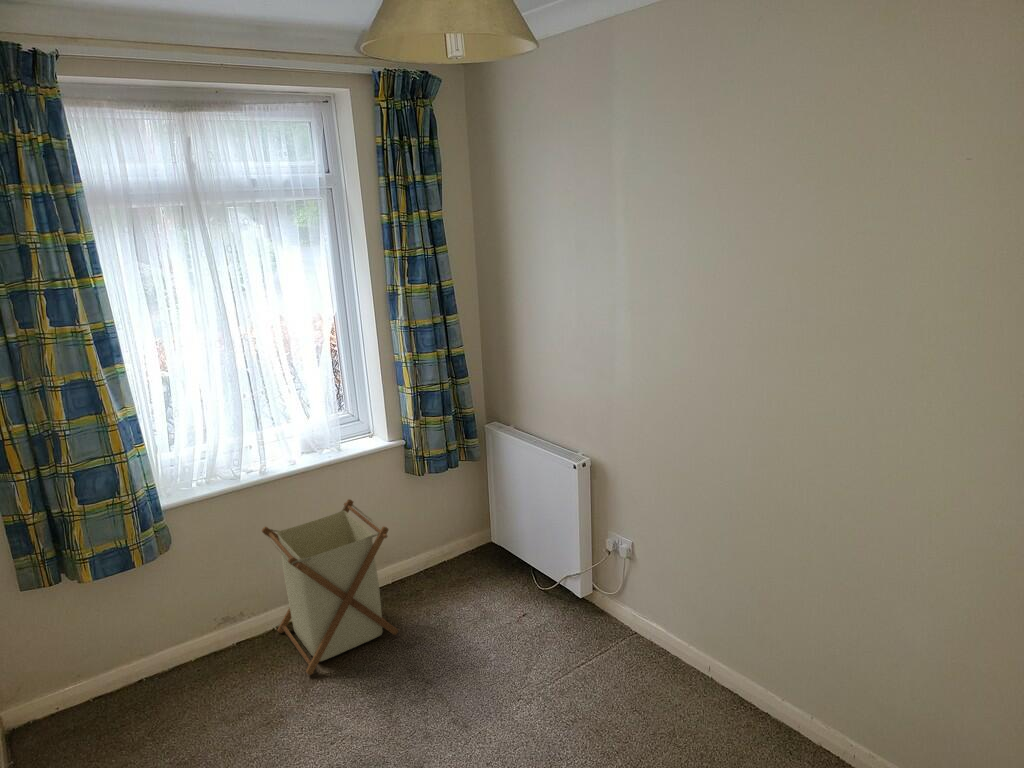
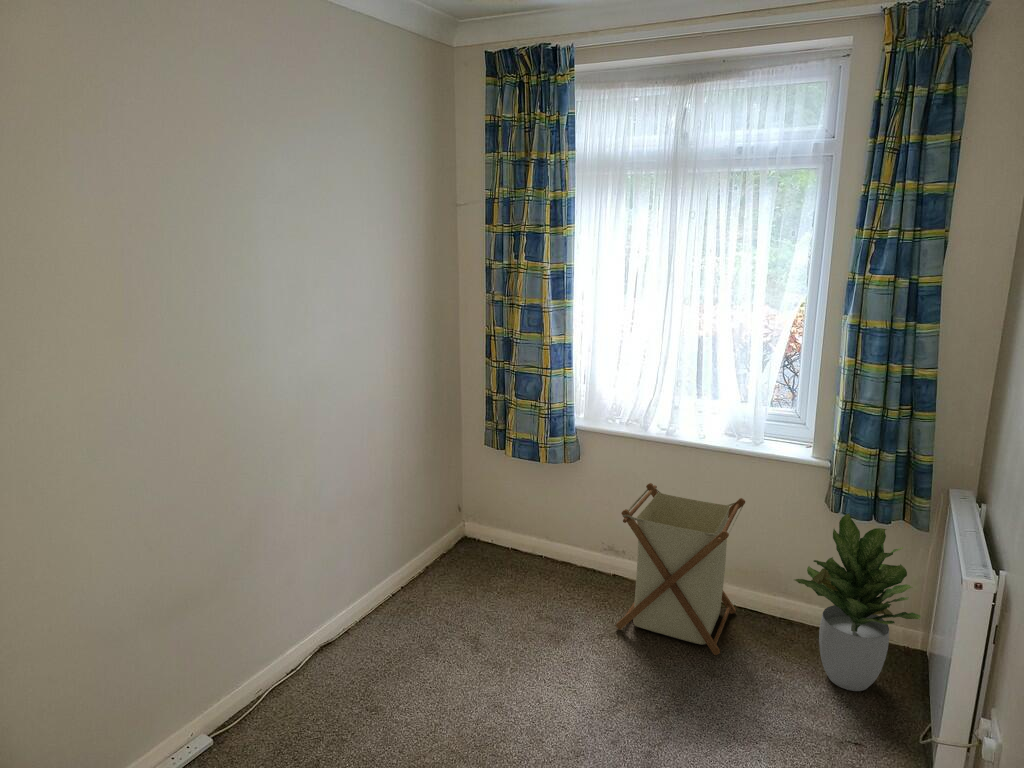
potted plant: none [422,468,512,597] -> present [795,513,921,691]

